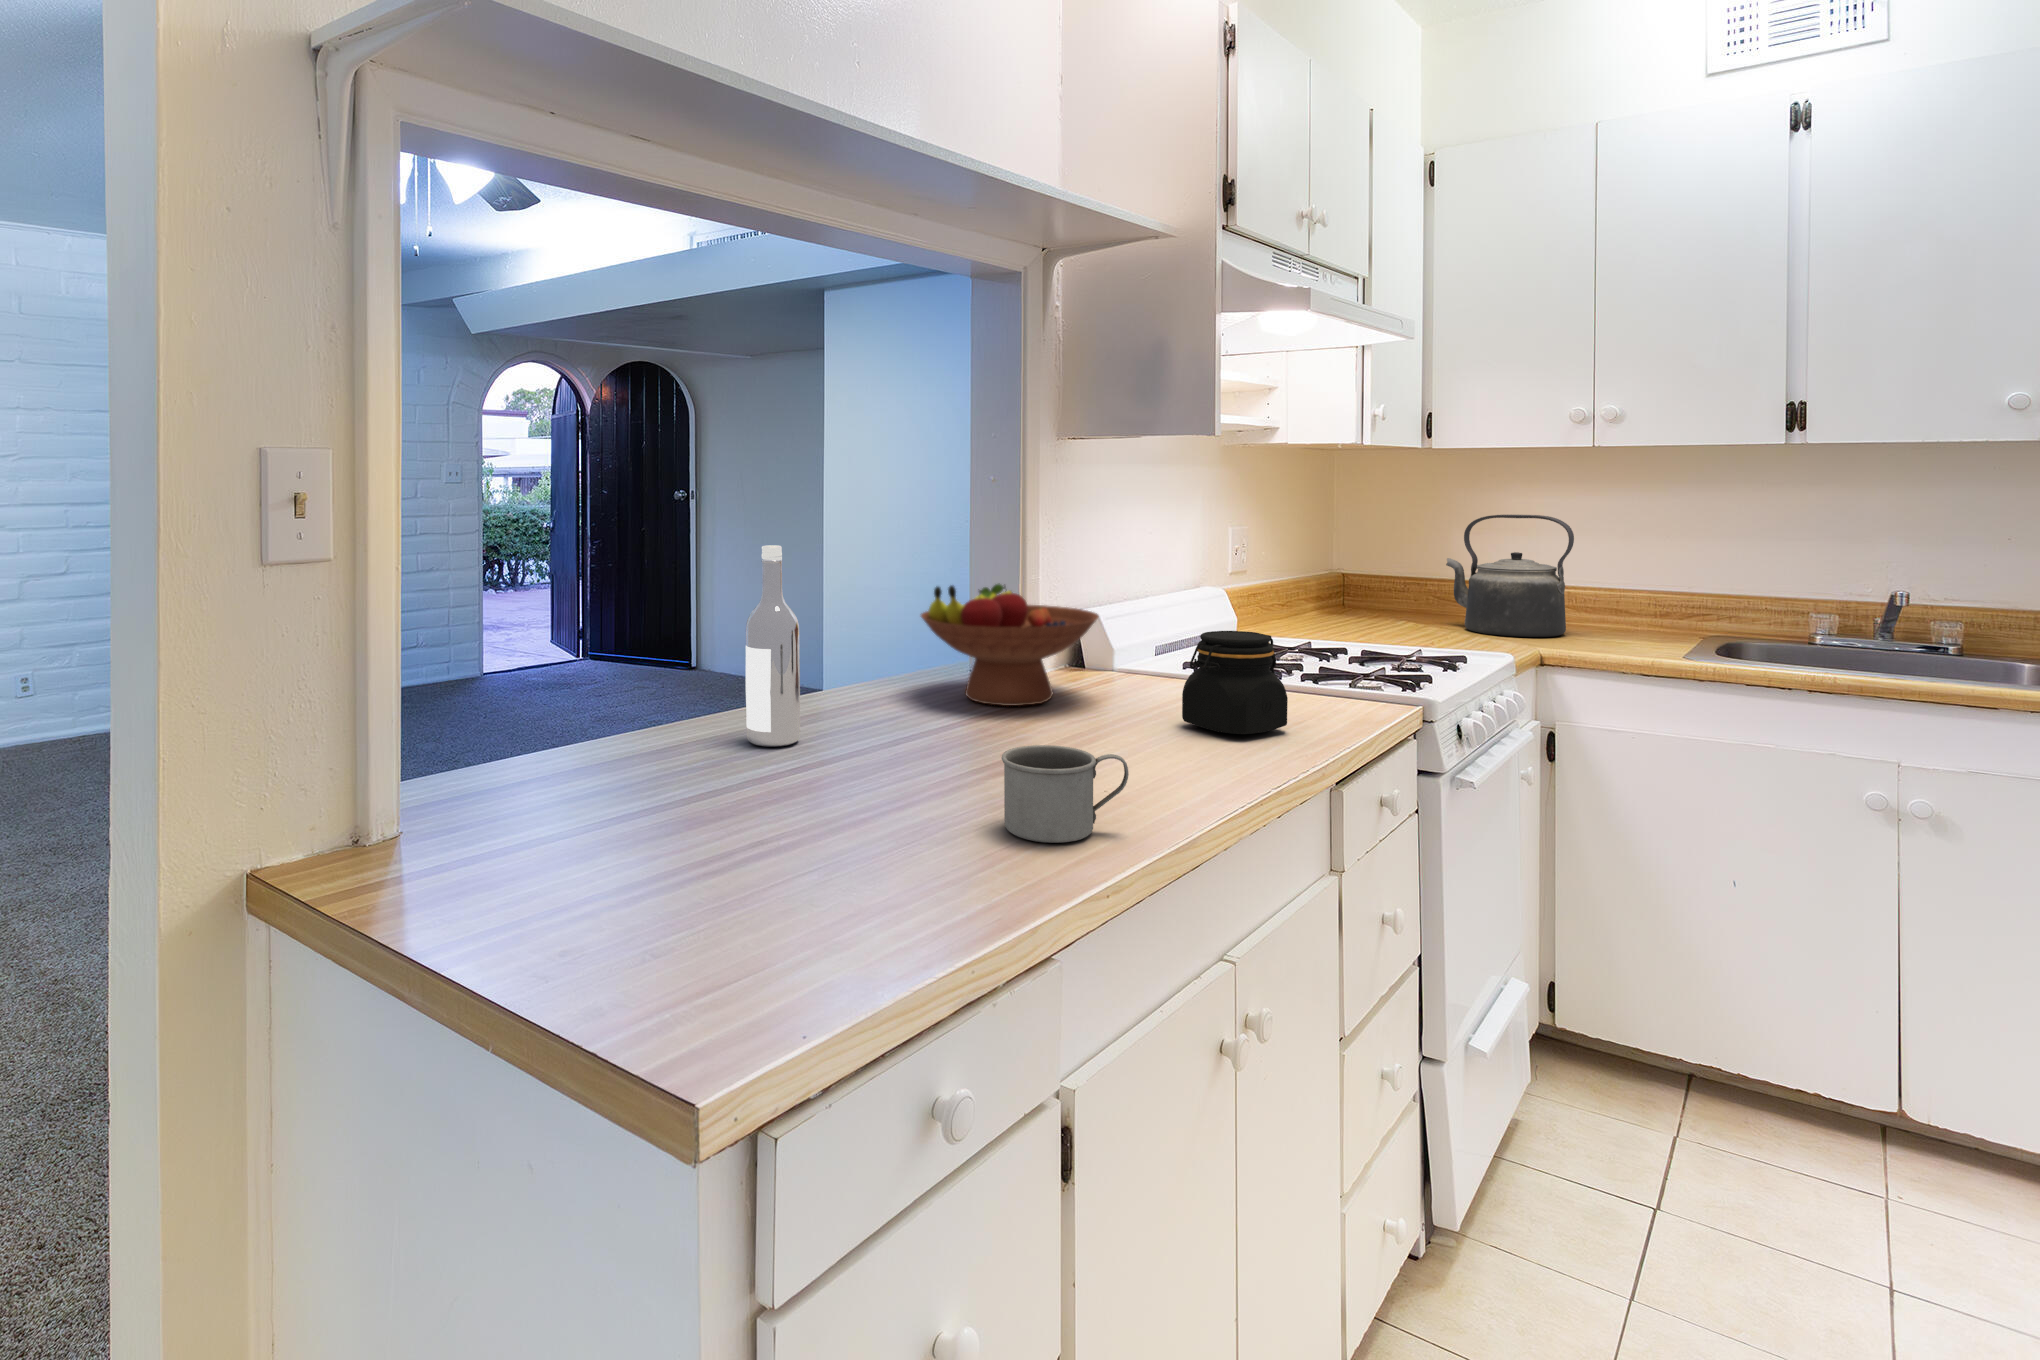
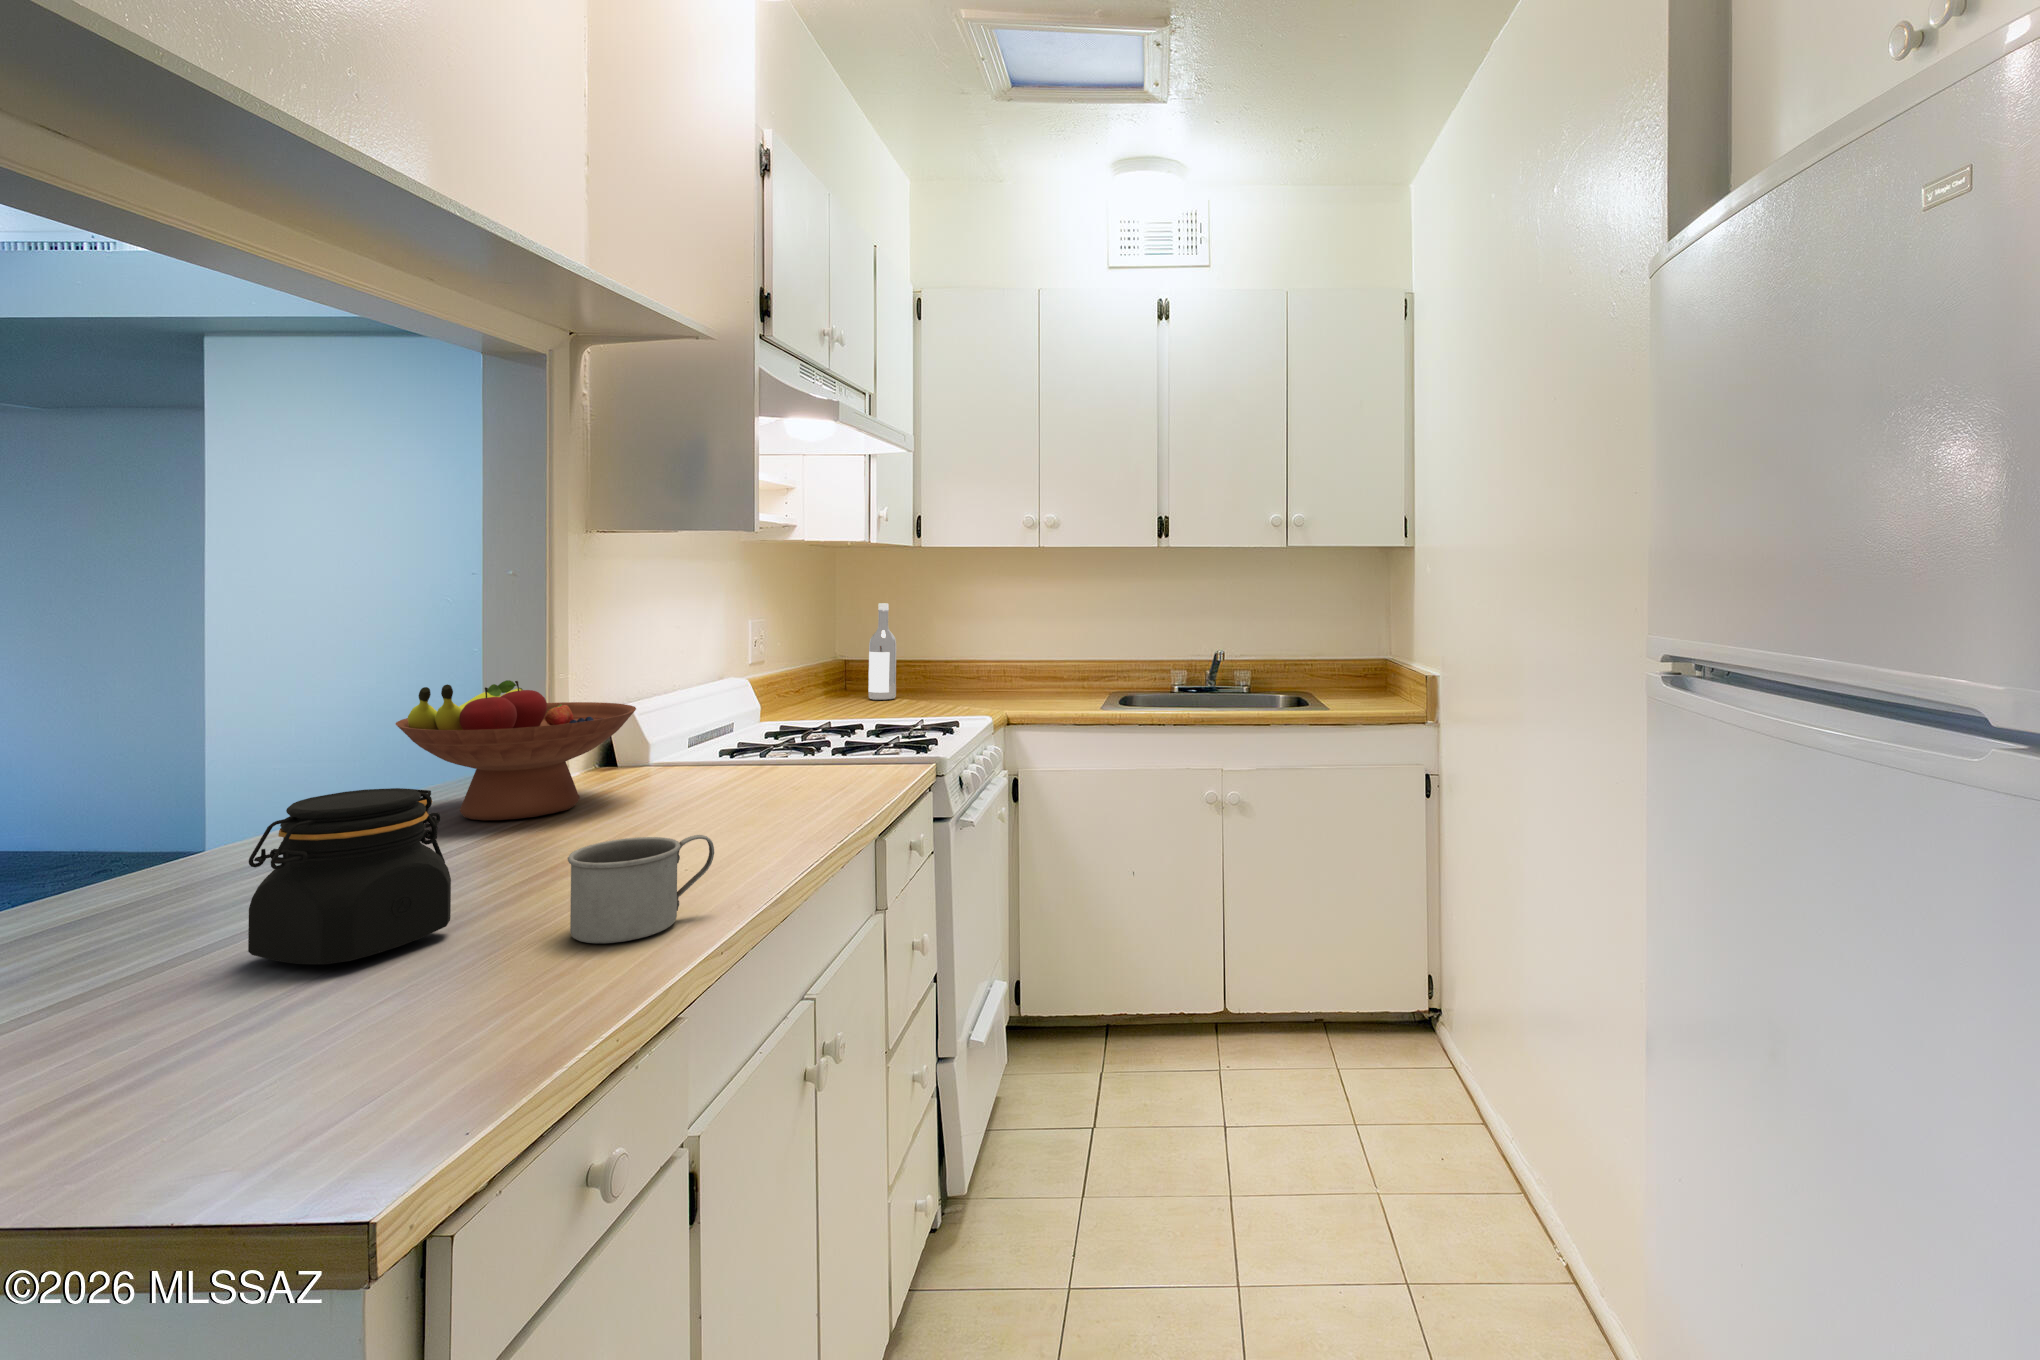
kettle: present [1446,515,1574,637] -> none [932,604,1022,703]
wine bottle: present [746,545,800,747] -> present [868,603,897,700]
jar: present [1182,631,1288,734] -> present [248,788,451,964]

